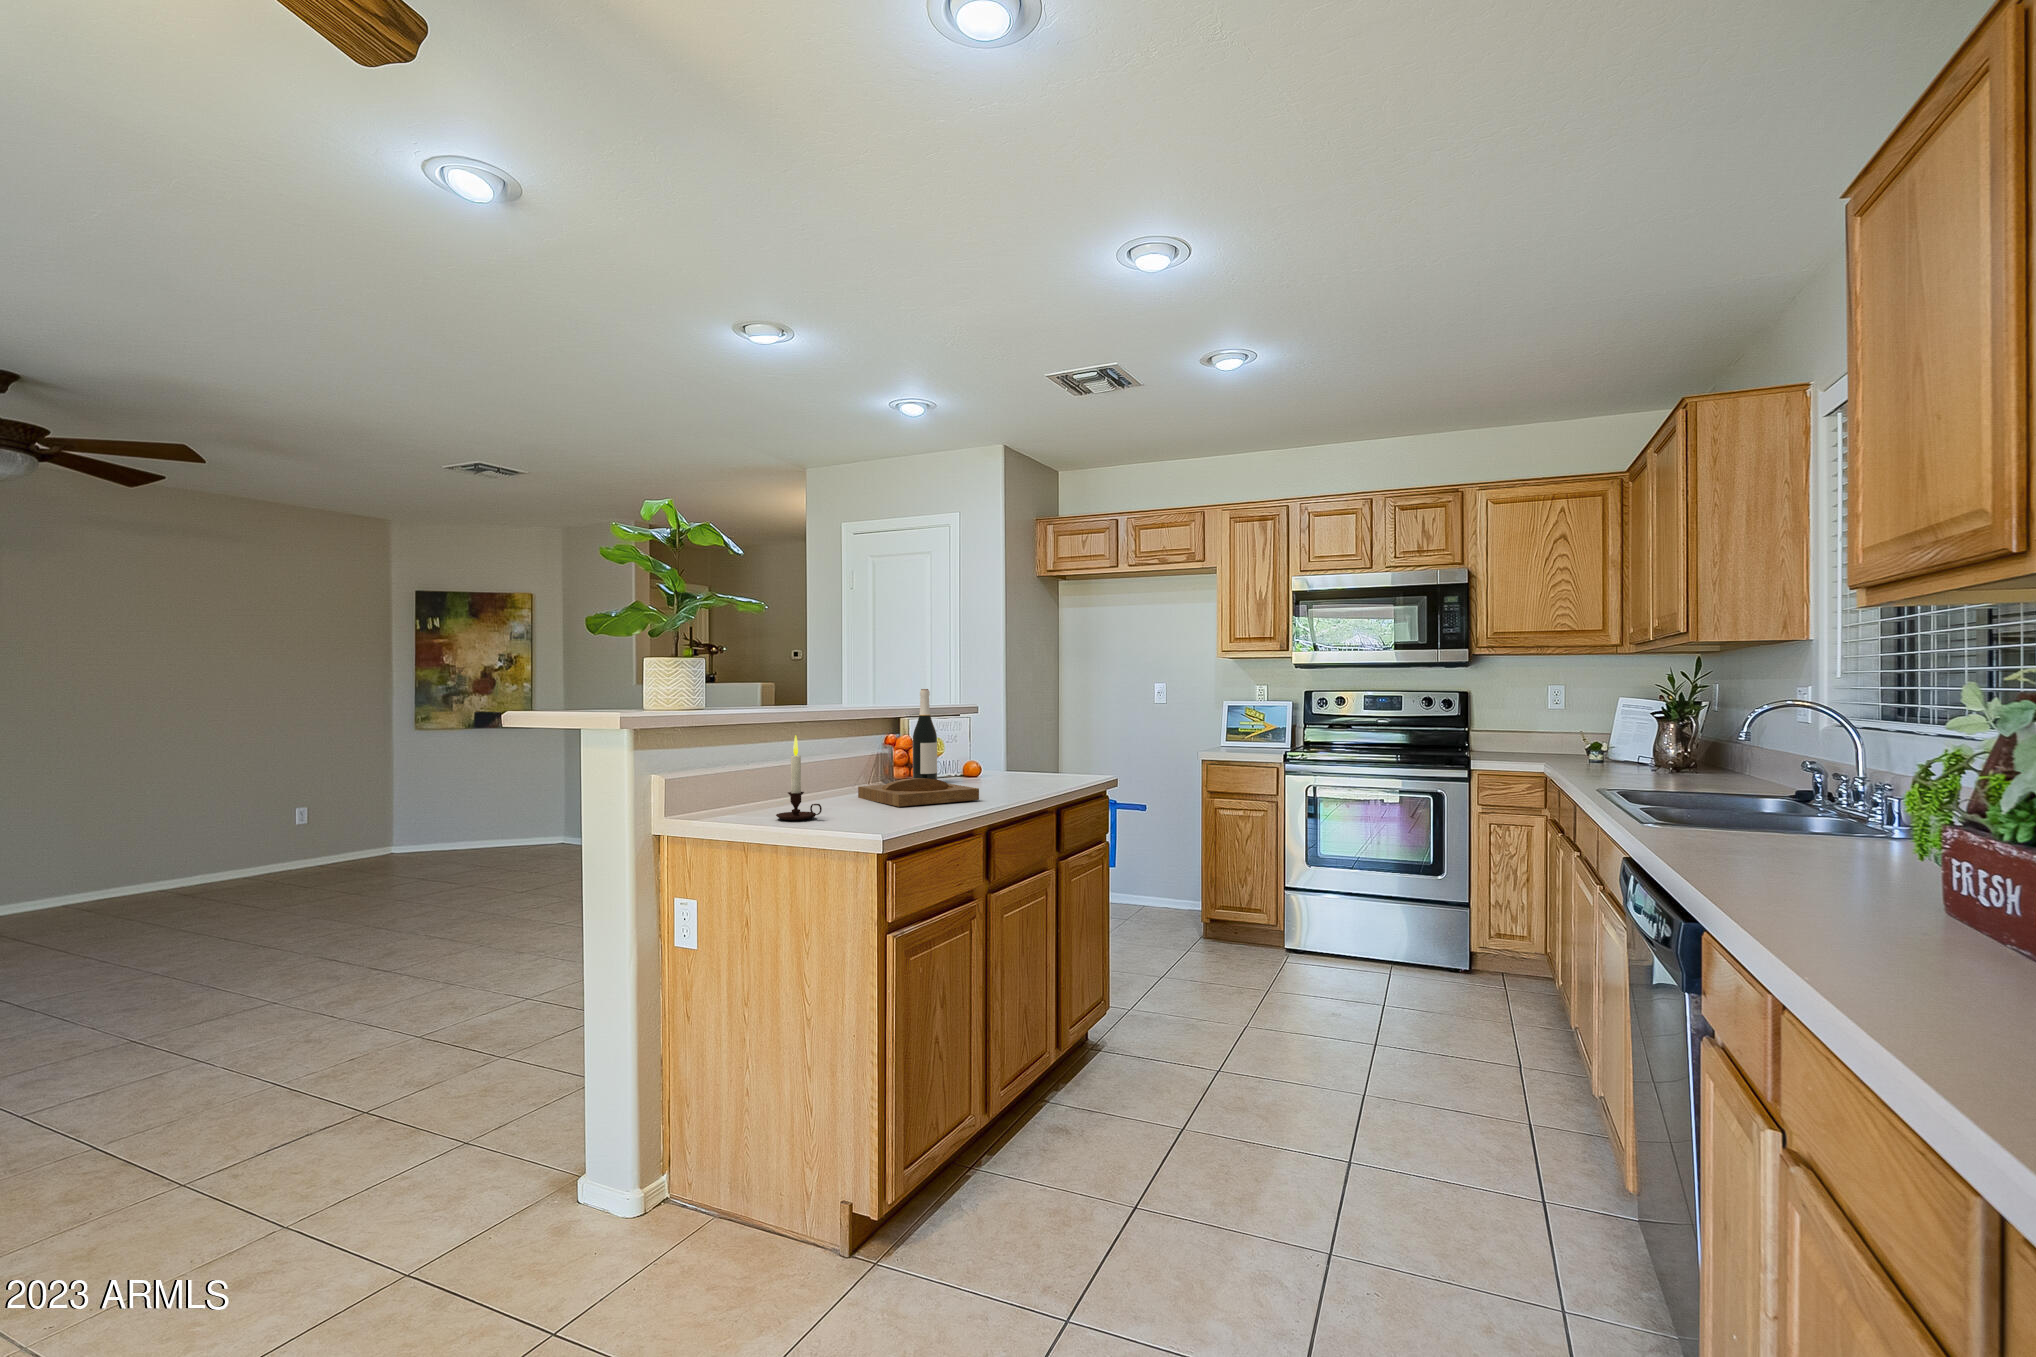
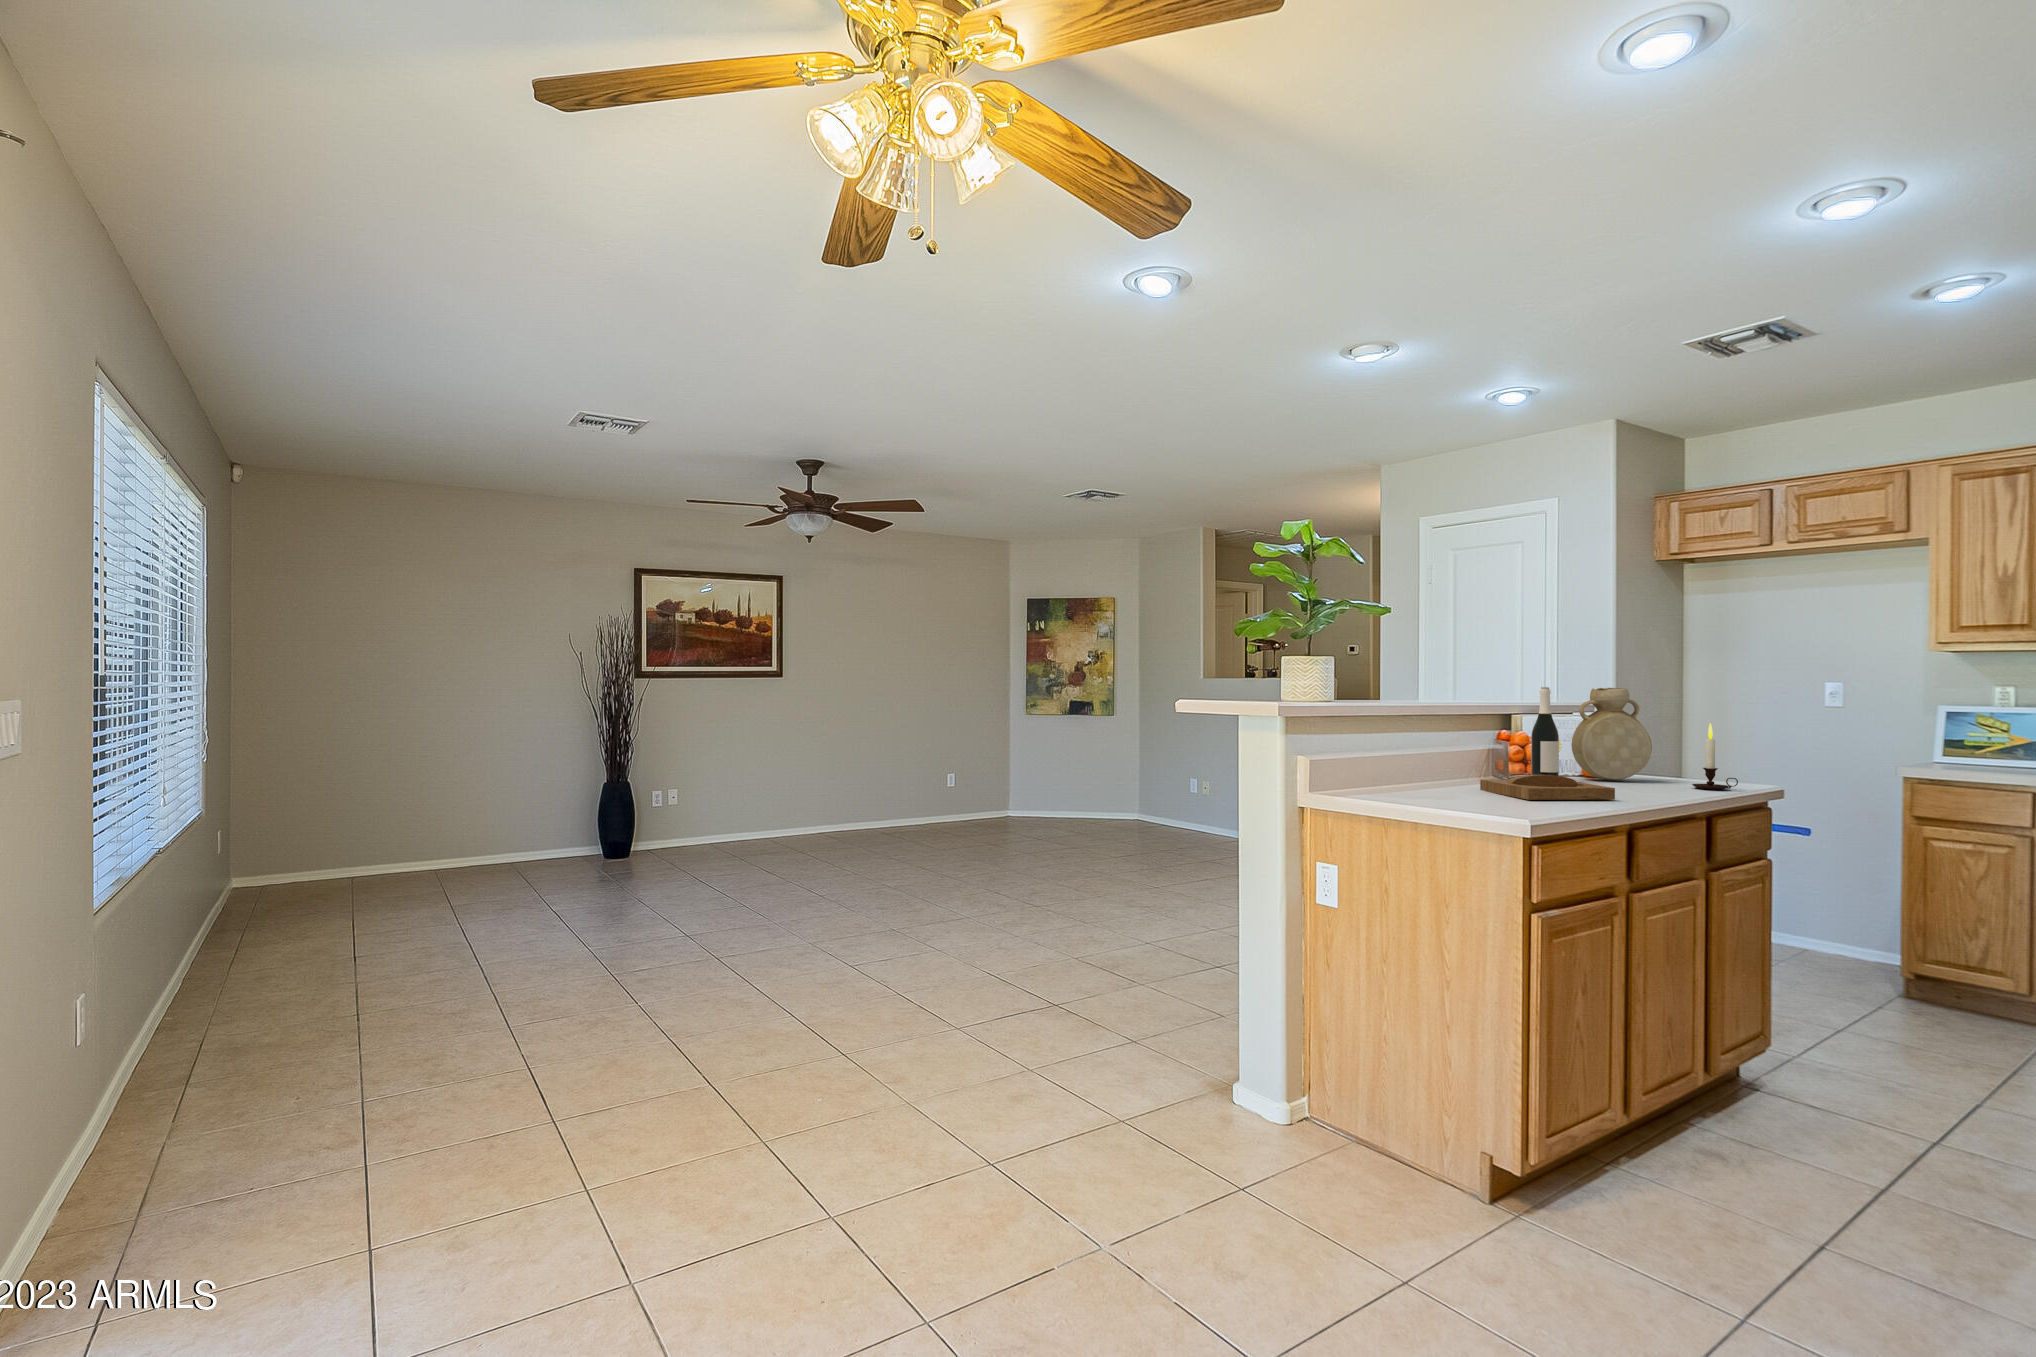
vase: none [950,689,1017,778] -> present [1571,688,1652,780]
candle: present [776,735,822,820] -> present [1692,723,1738,790]

